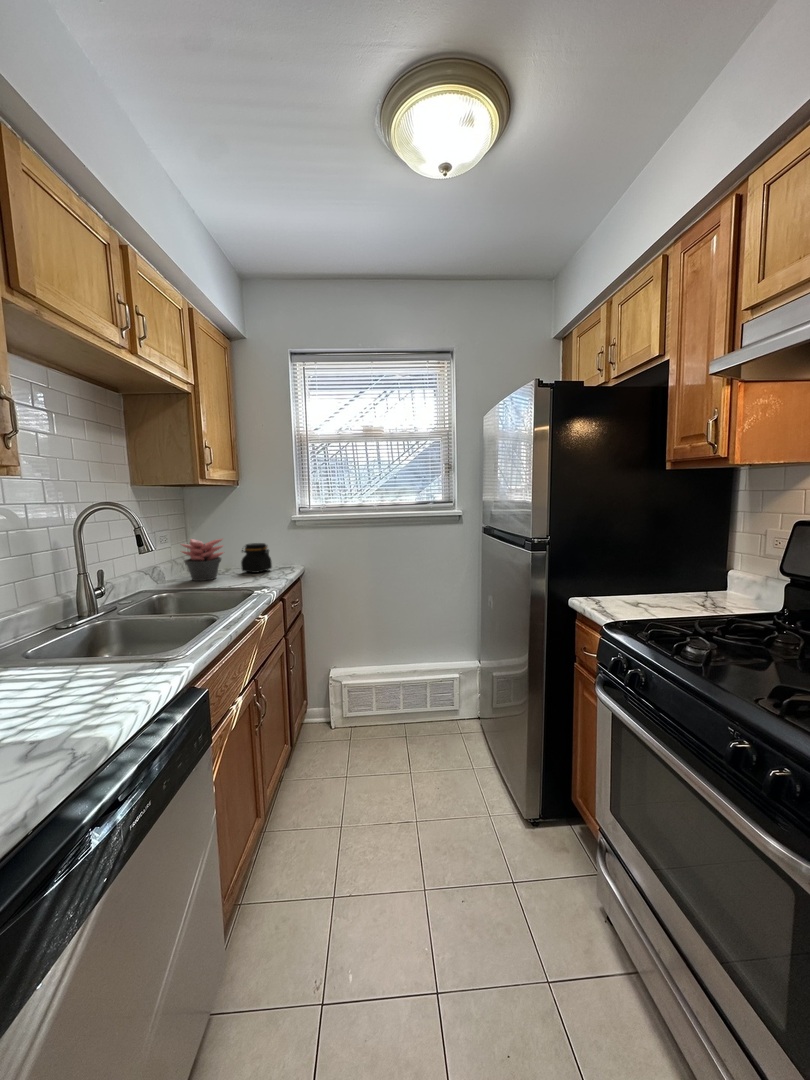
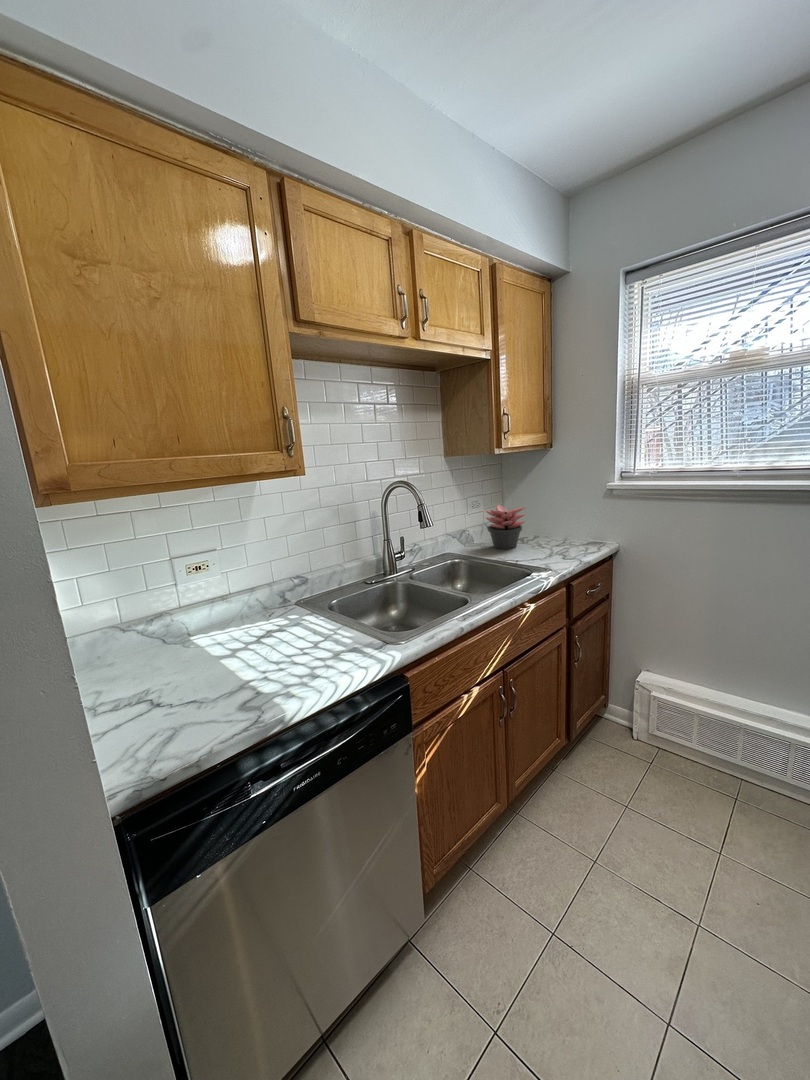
jar: present [241,543,272,573] -> none [545,512,578,545]

